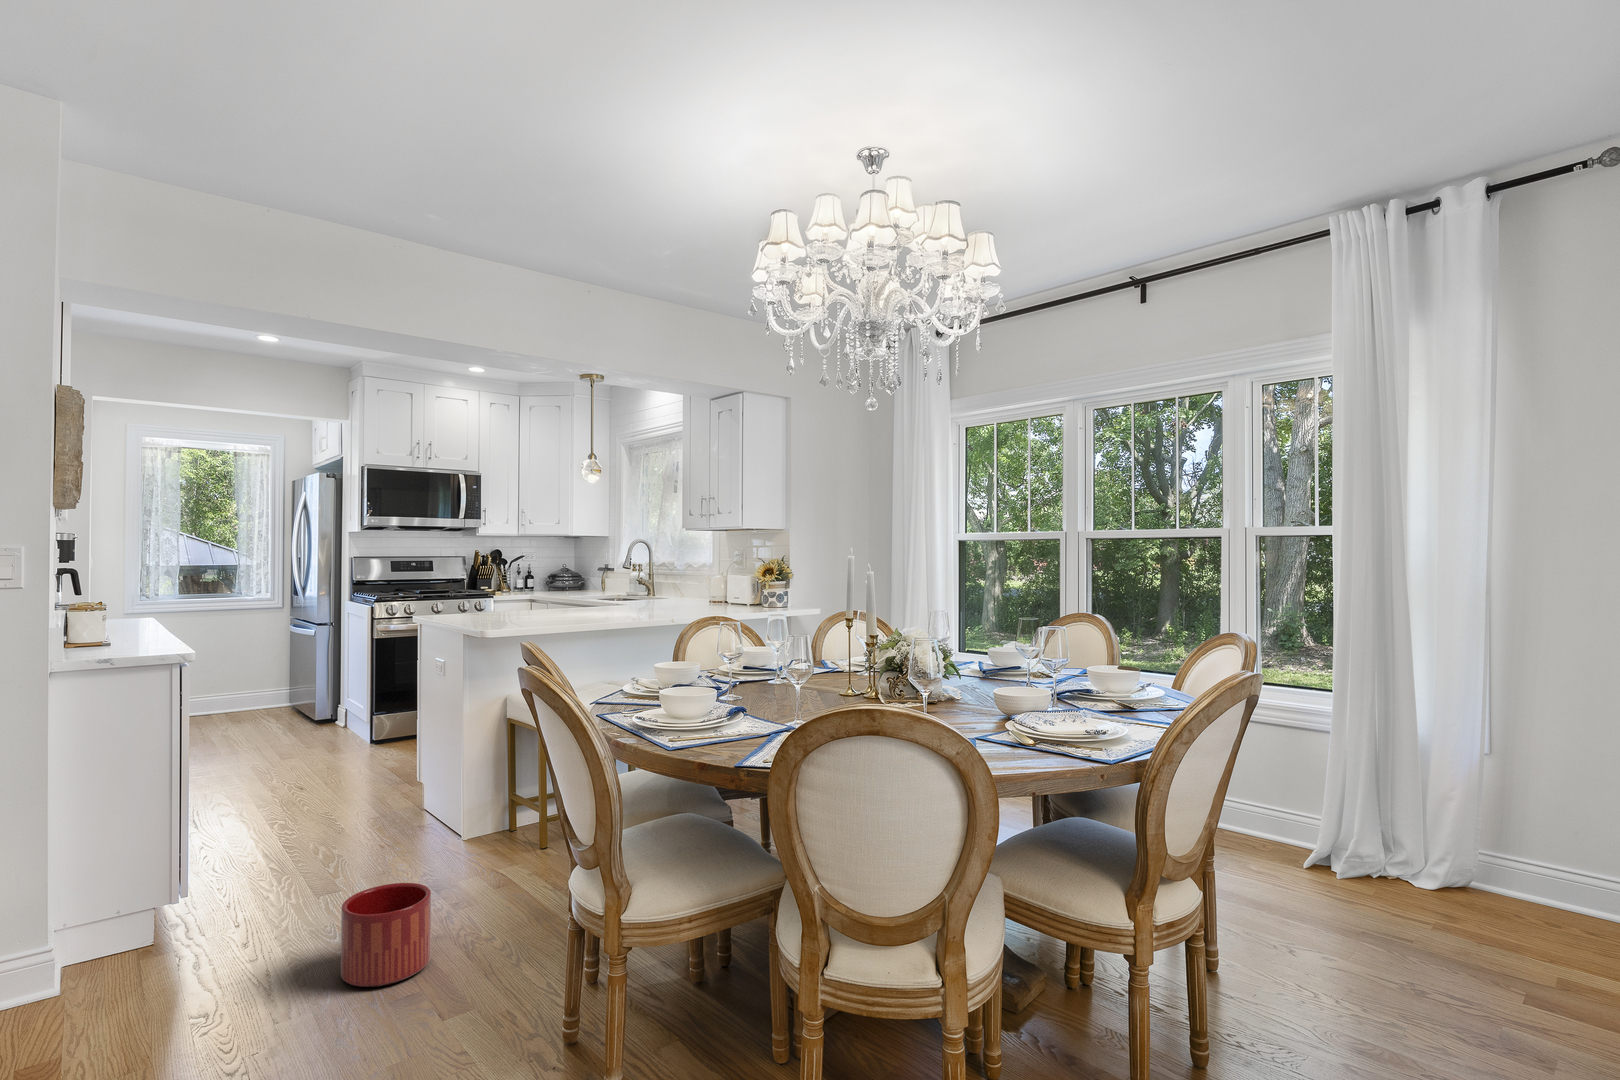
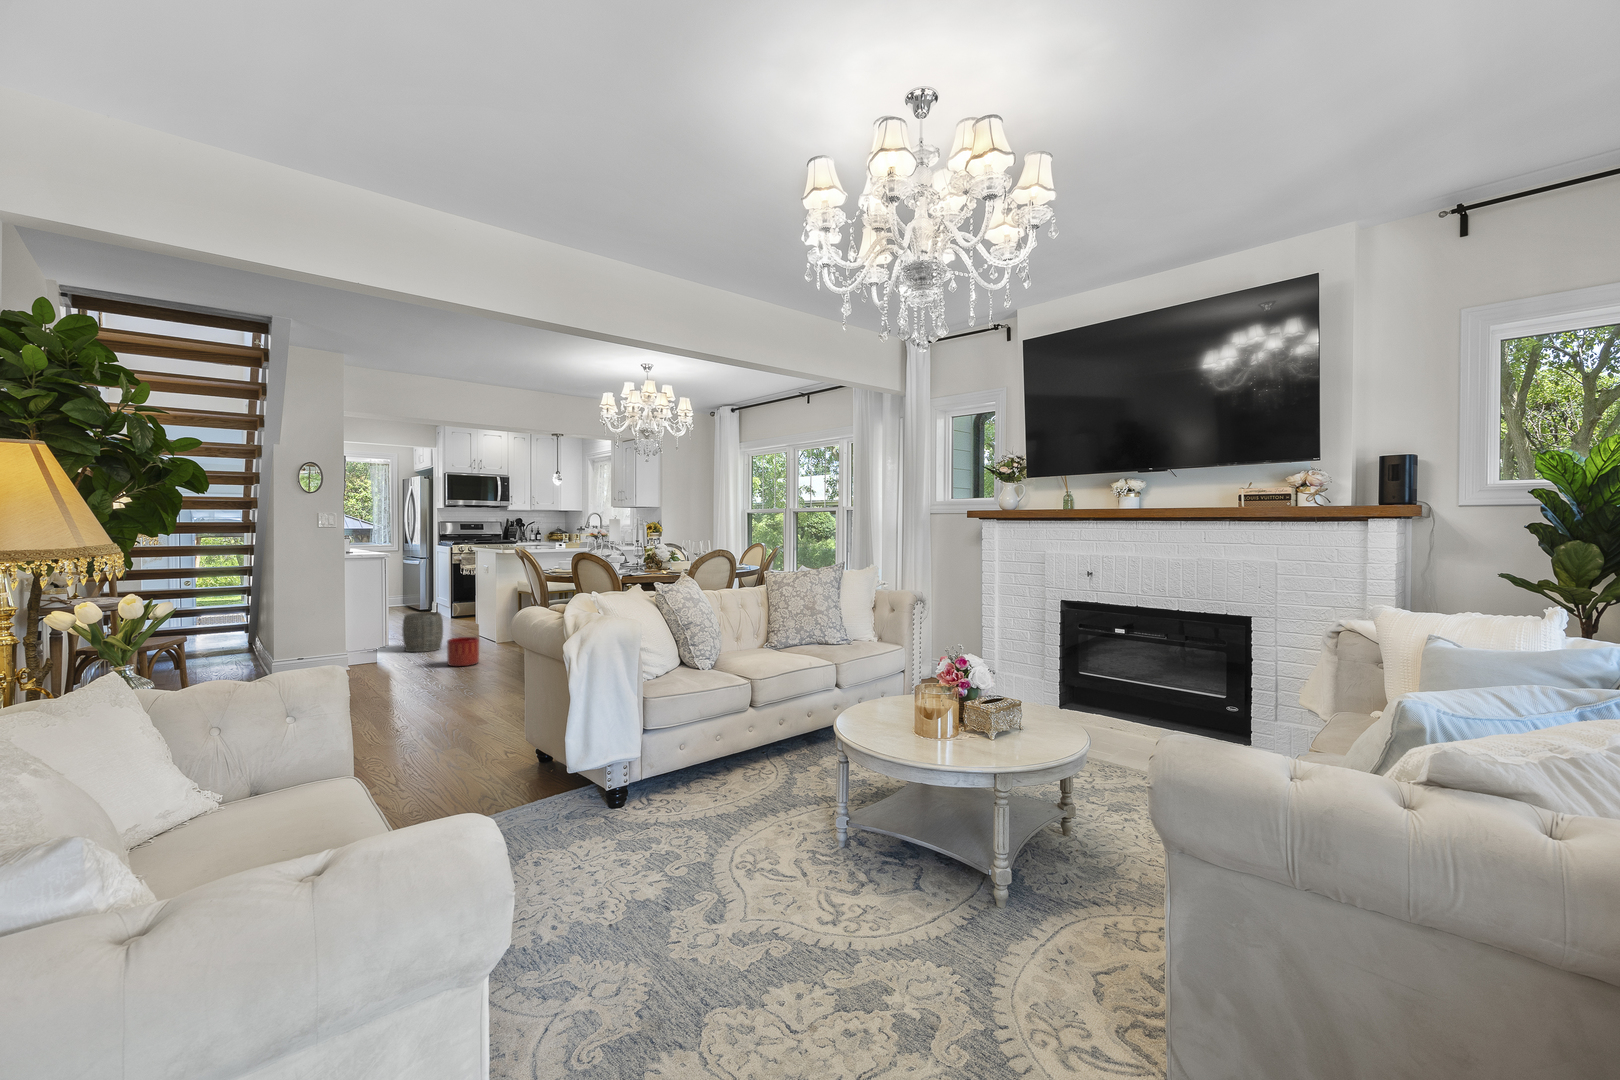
woven basket: none [237,782,341,897] -> present [402,612,443,652]

